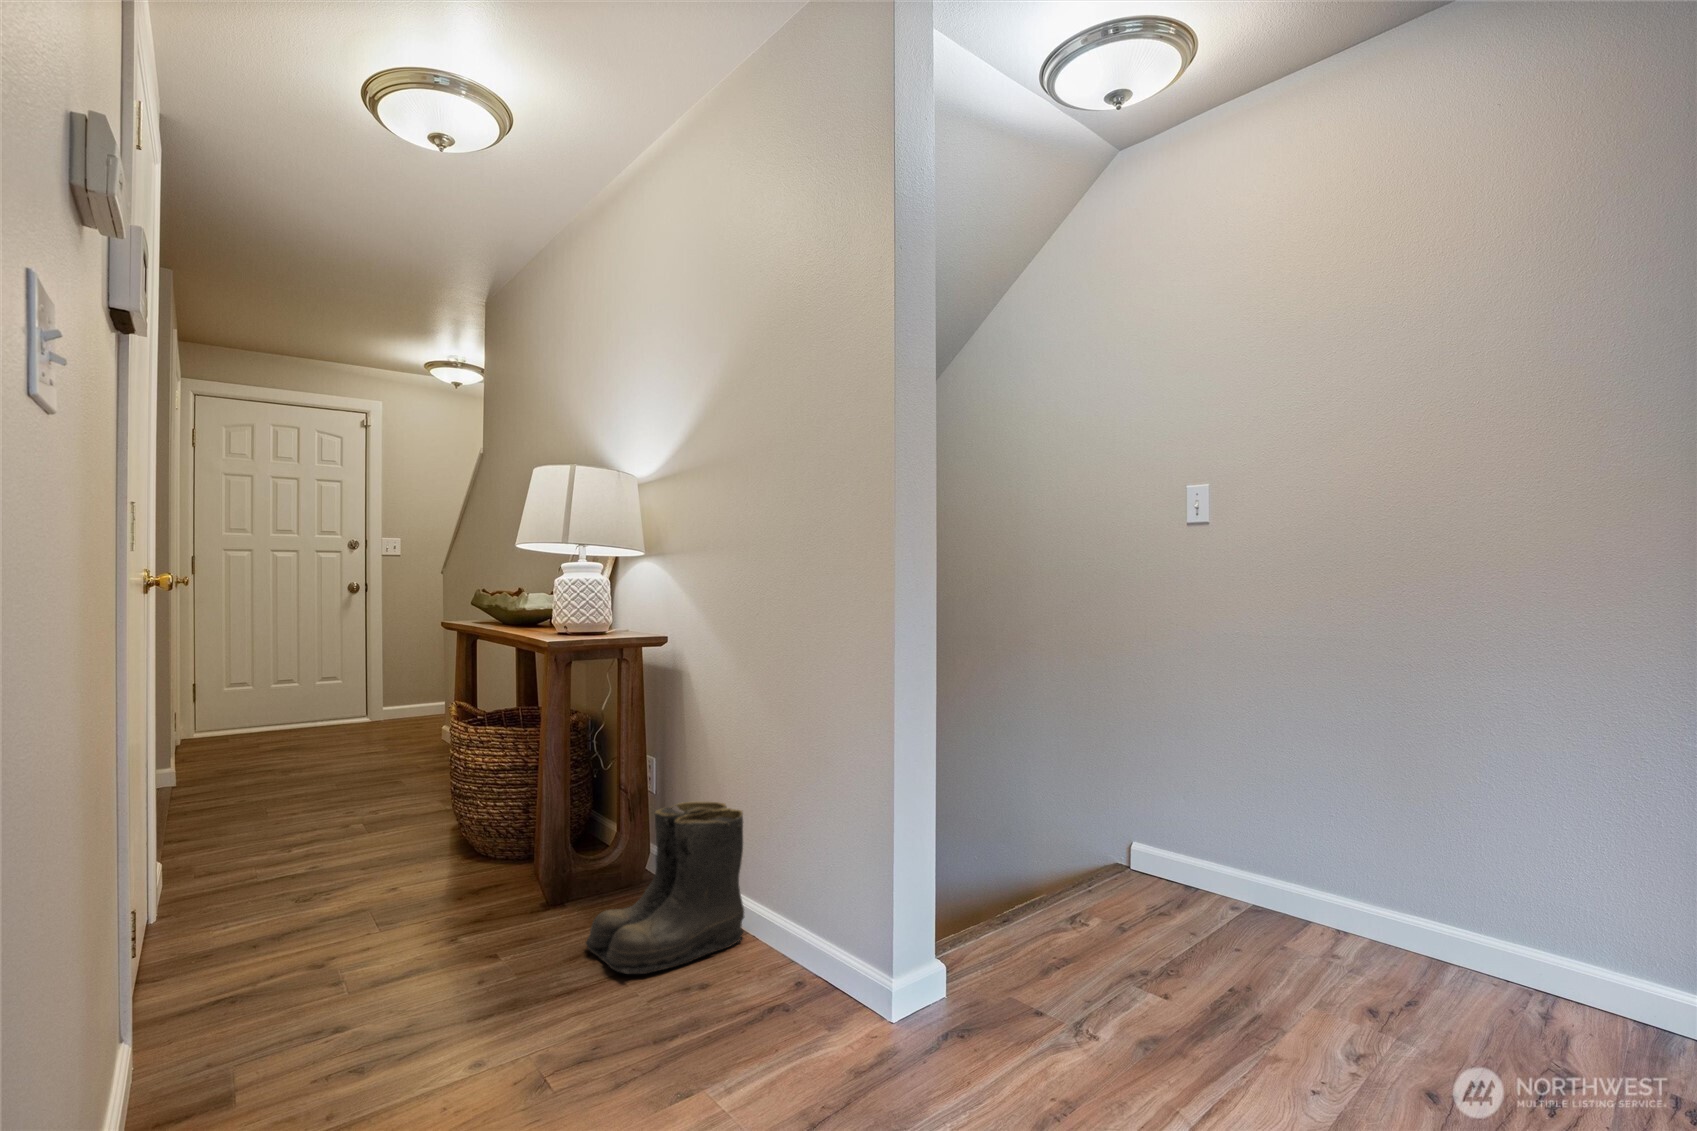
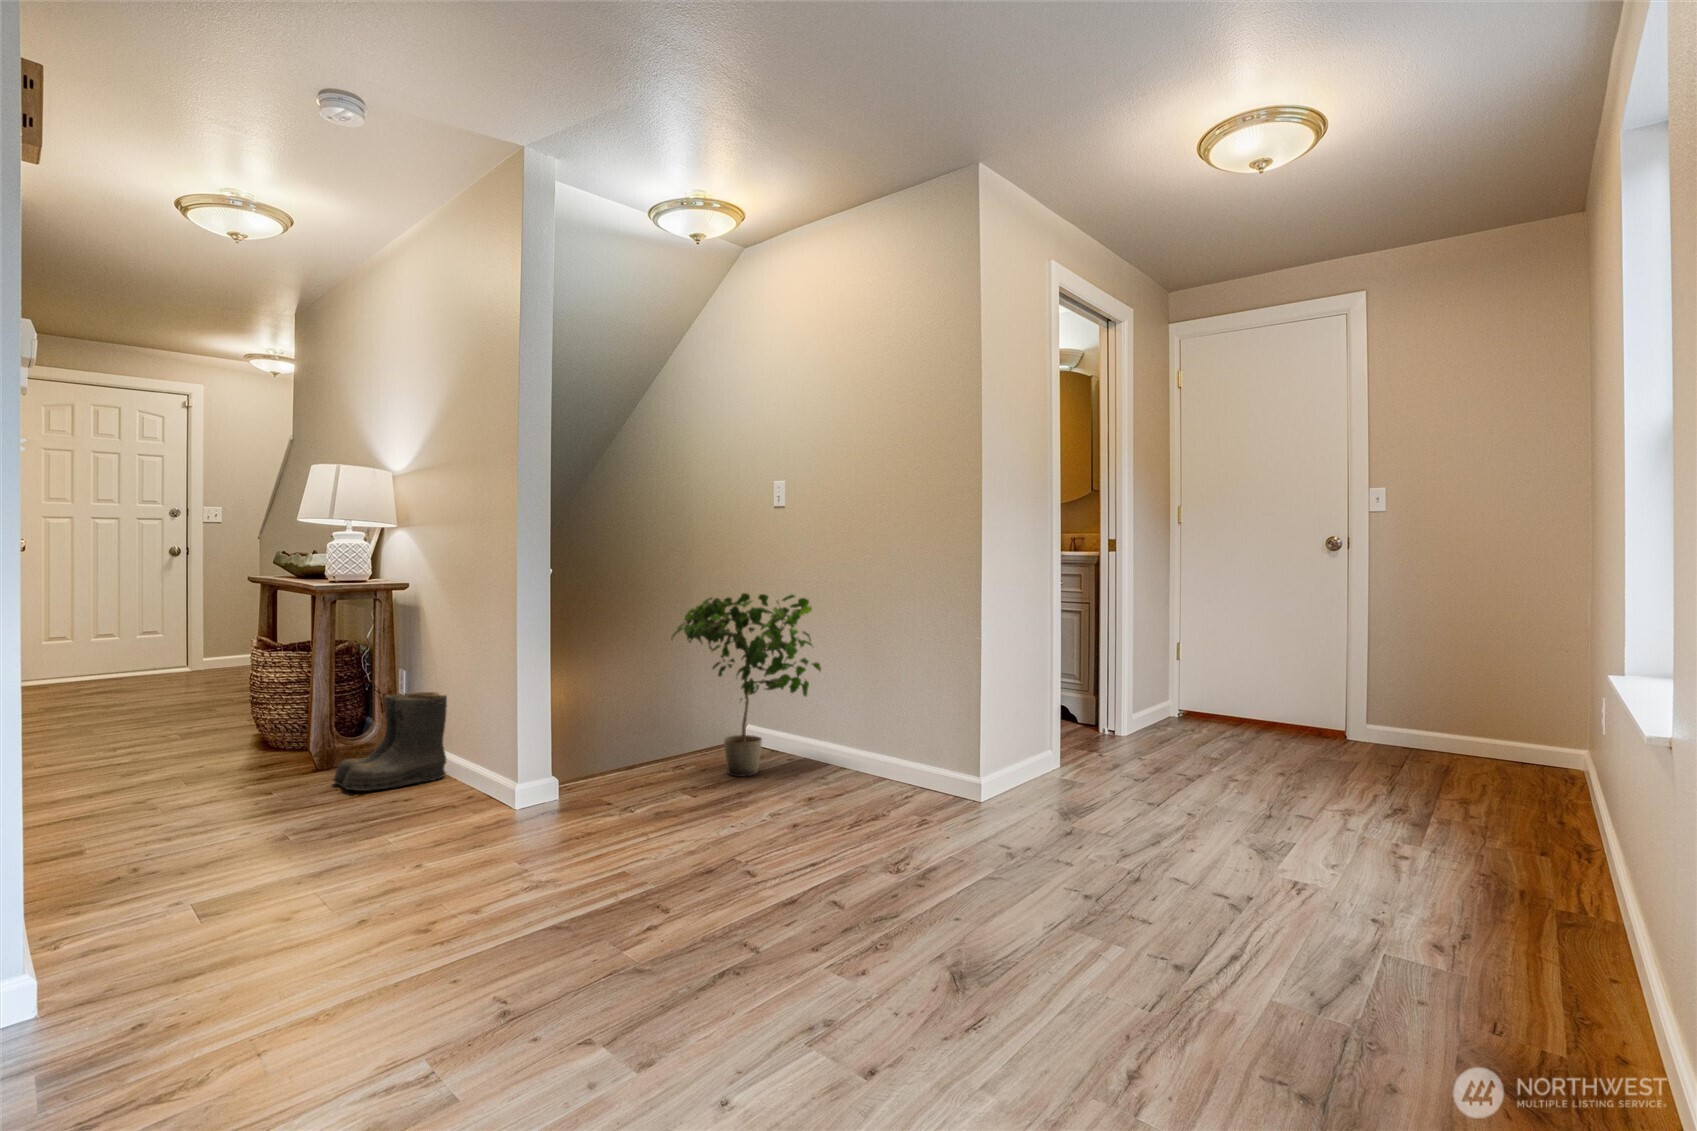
potted plant: none [1069,654,1329,953] -> present [671,593,821,776]

